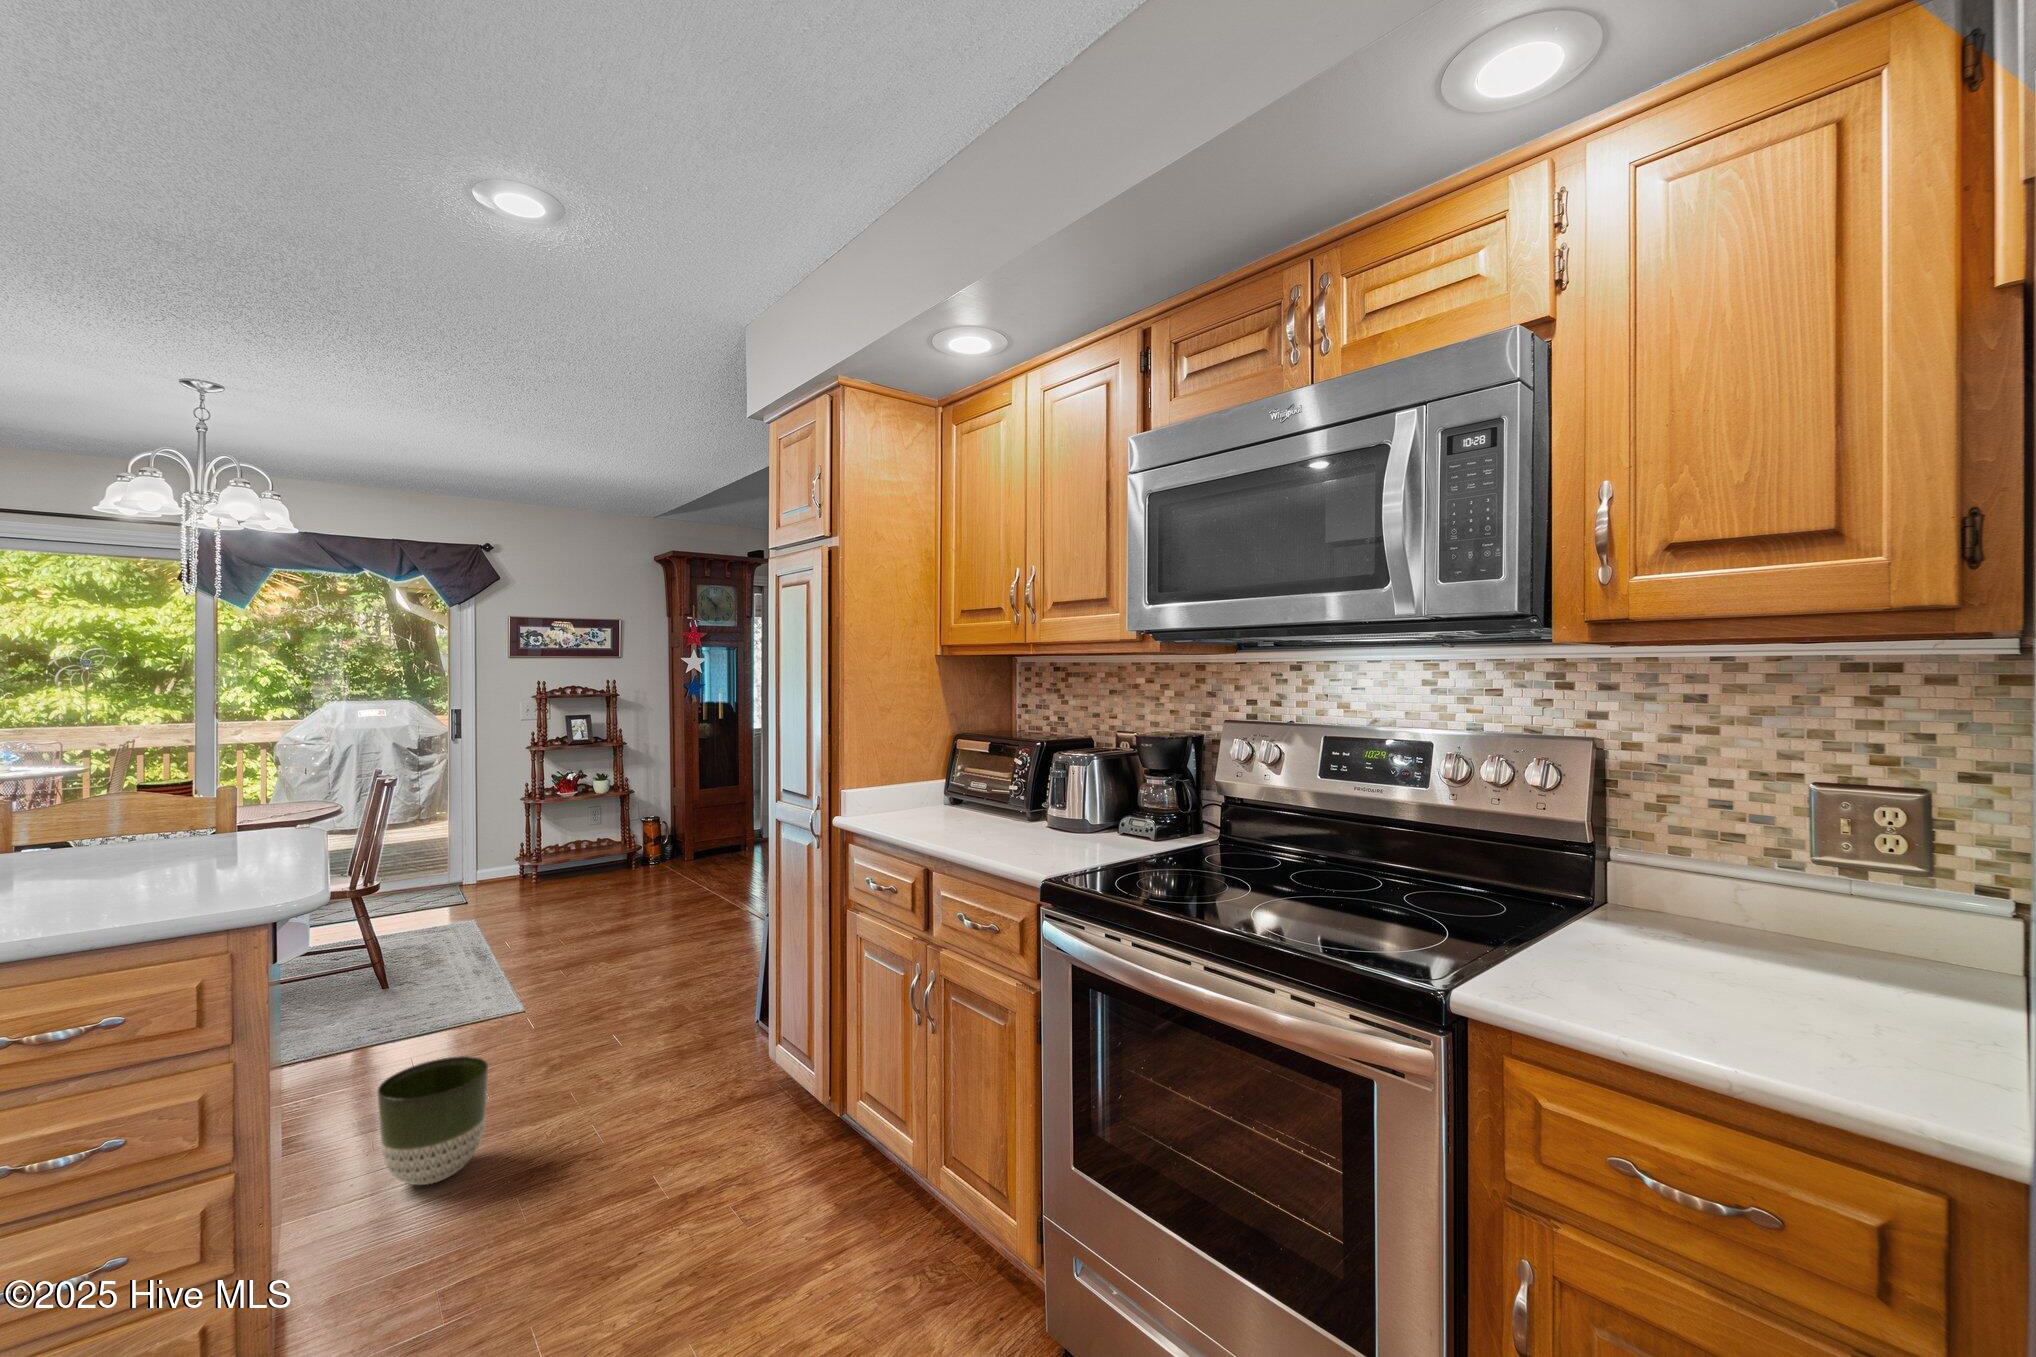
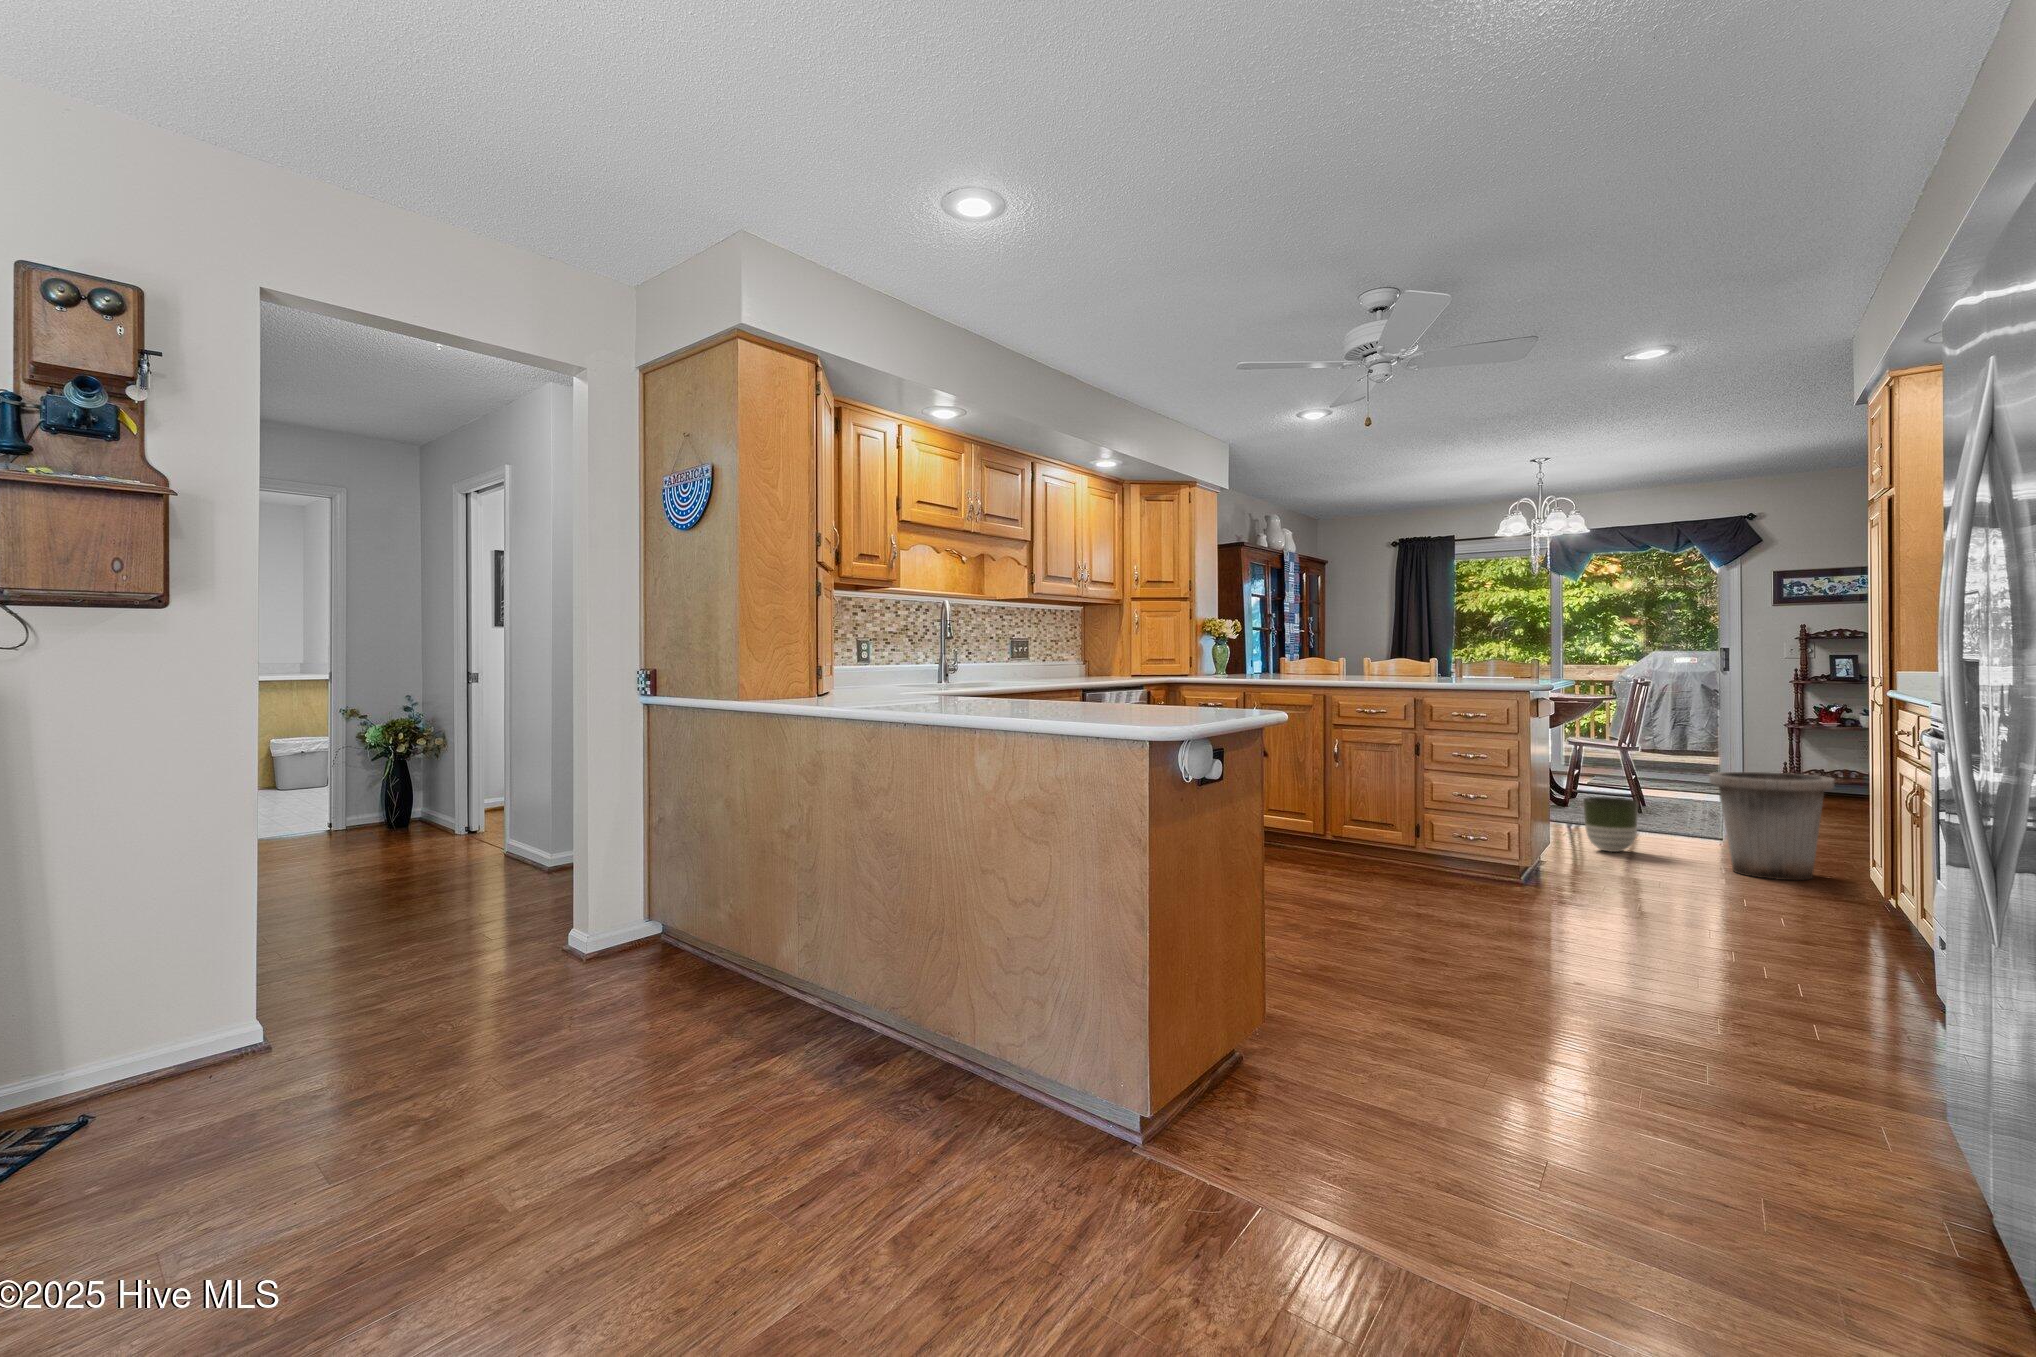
trash can: none [630,956,793,1161] -> present [1709,772,1834,880]

